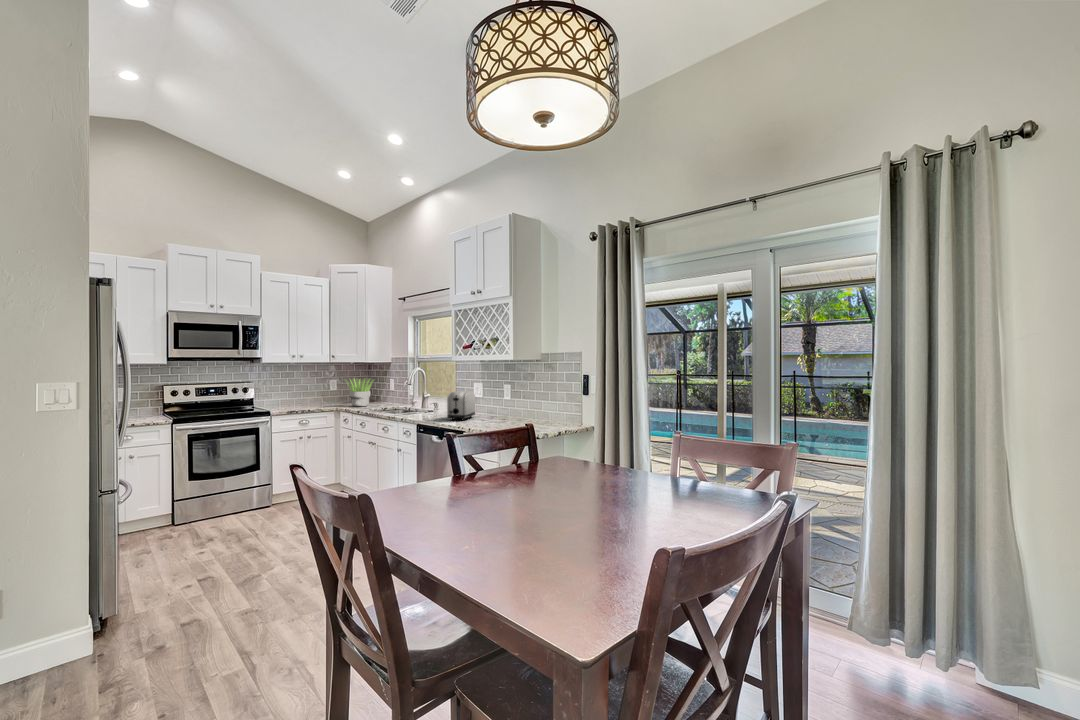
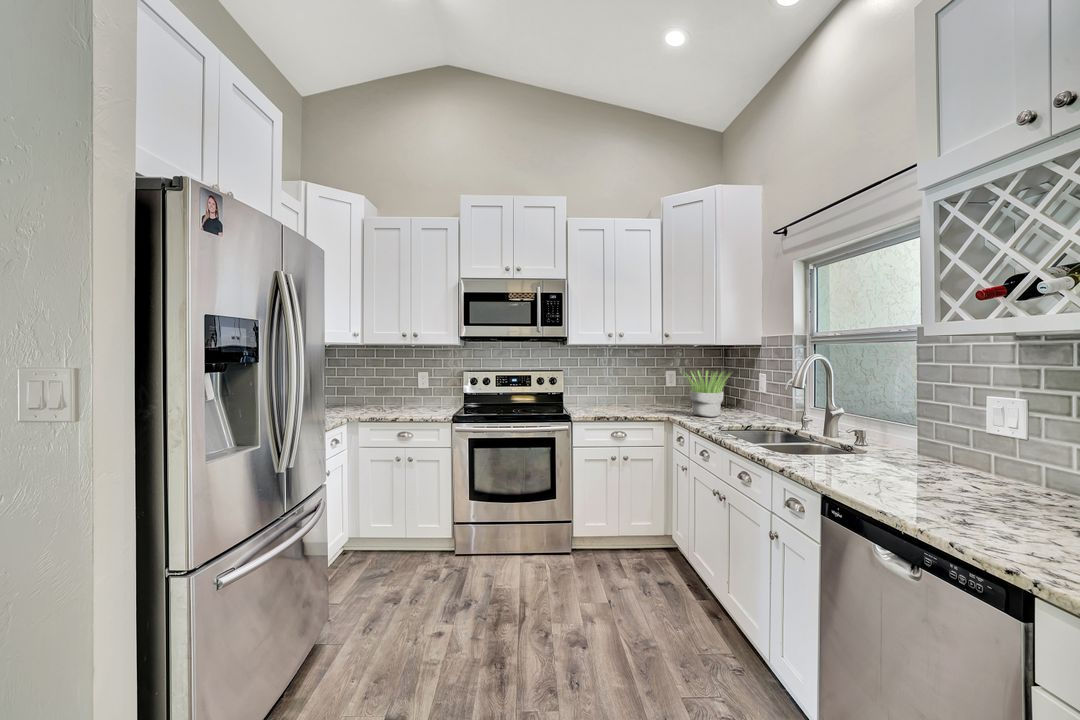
toaster: present [447,391,475,420] -> none [911,418,1002,508]

